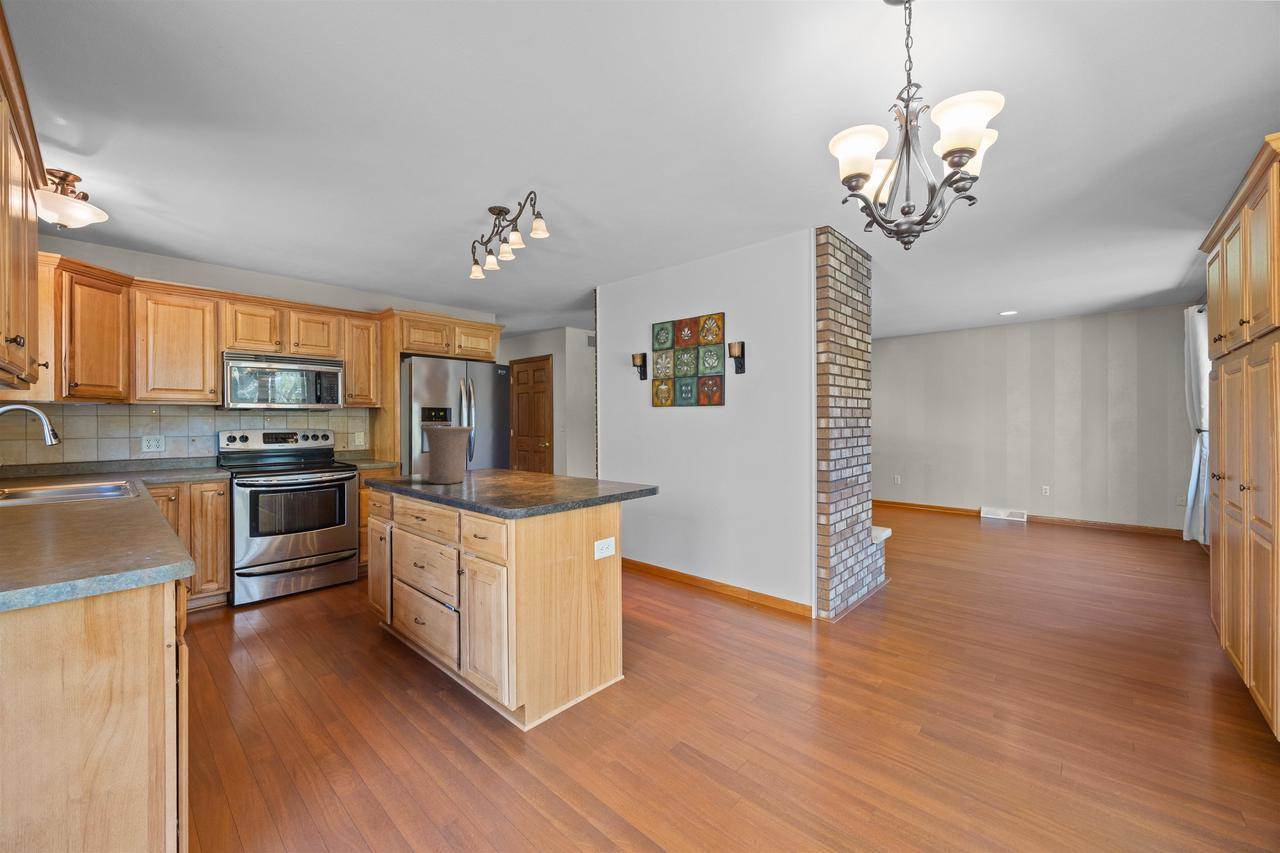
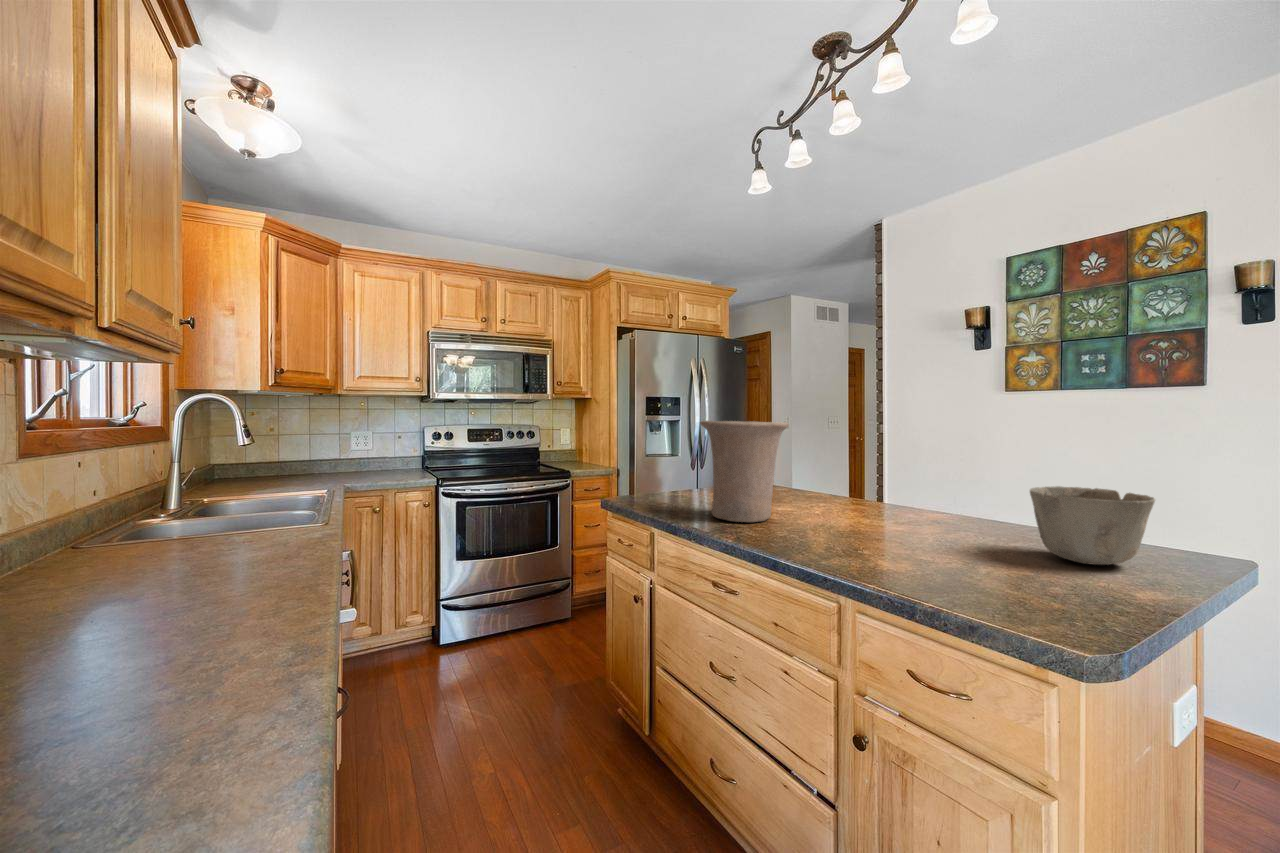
ceramic bowl: none [566,457,610,490] -> present [1030,486,1155,565]

